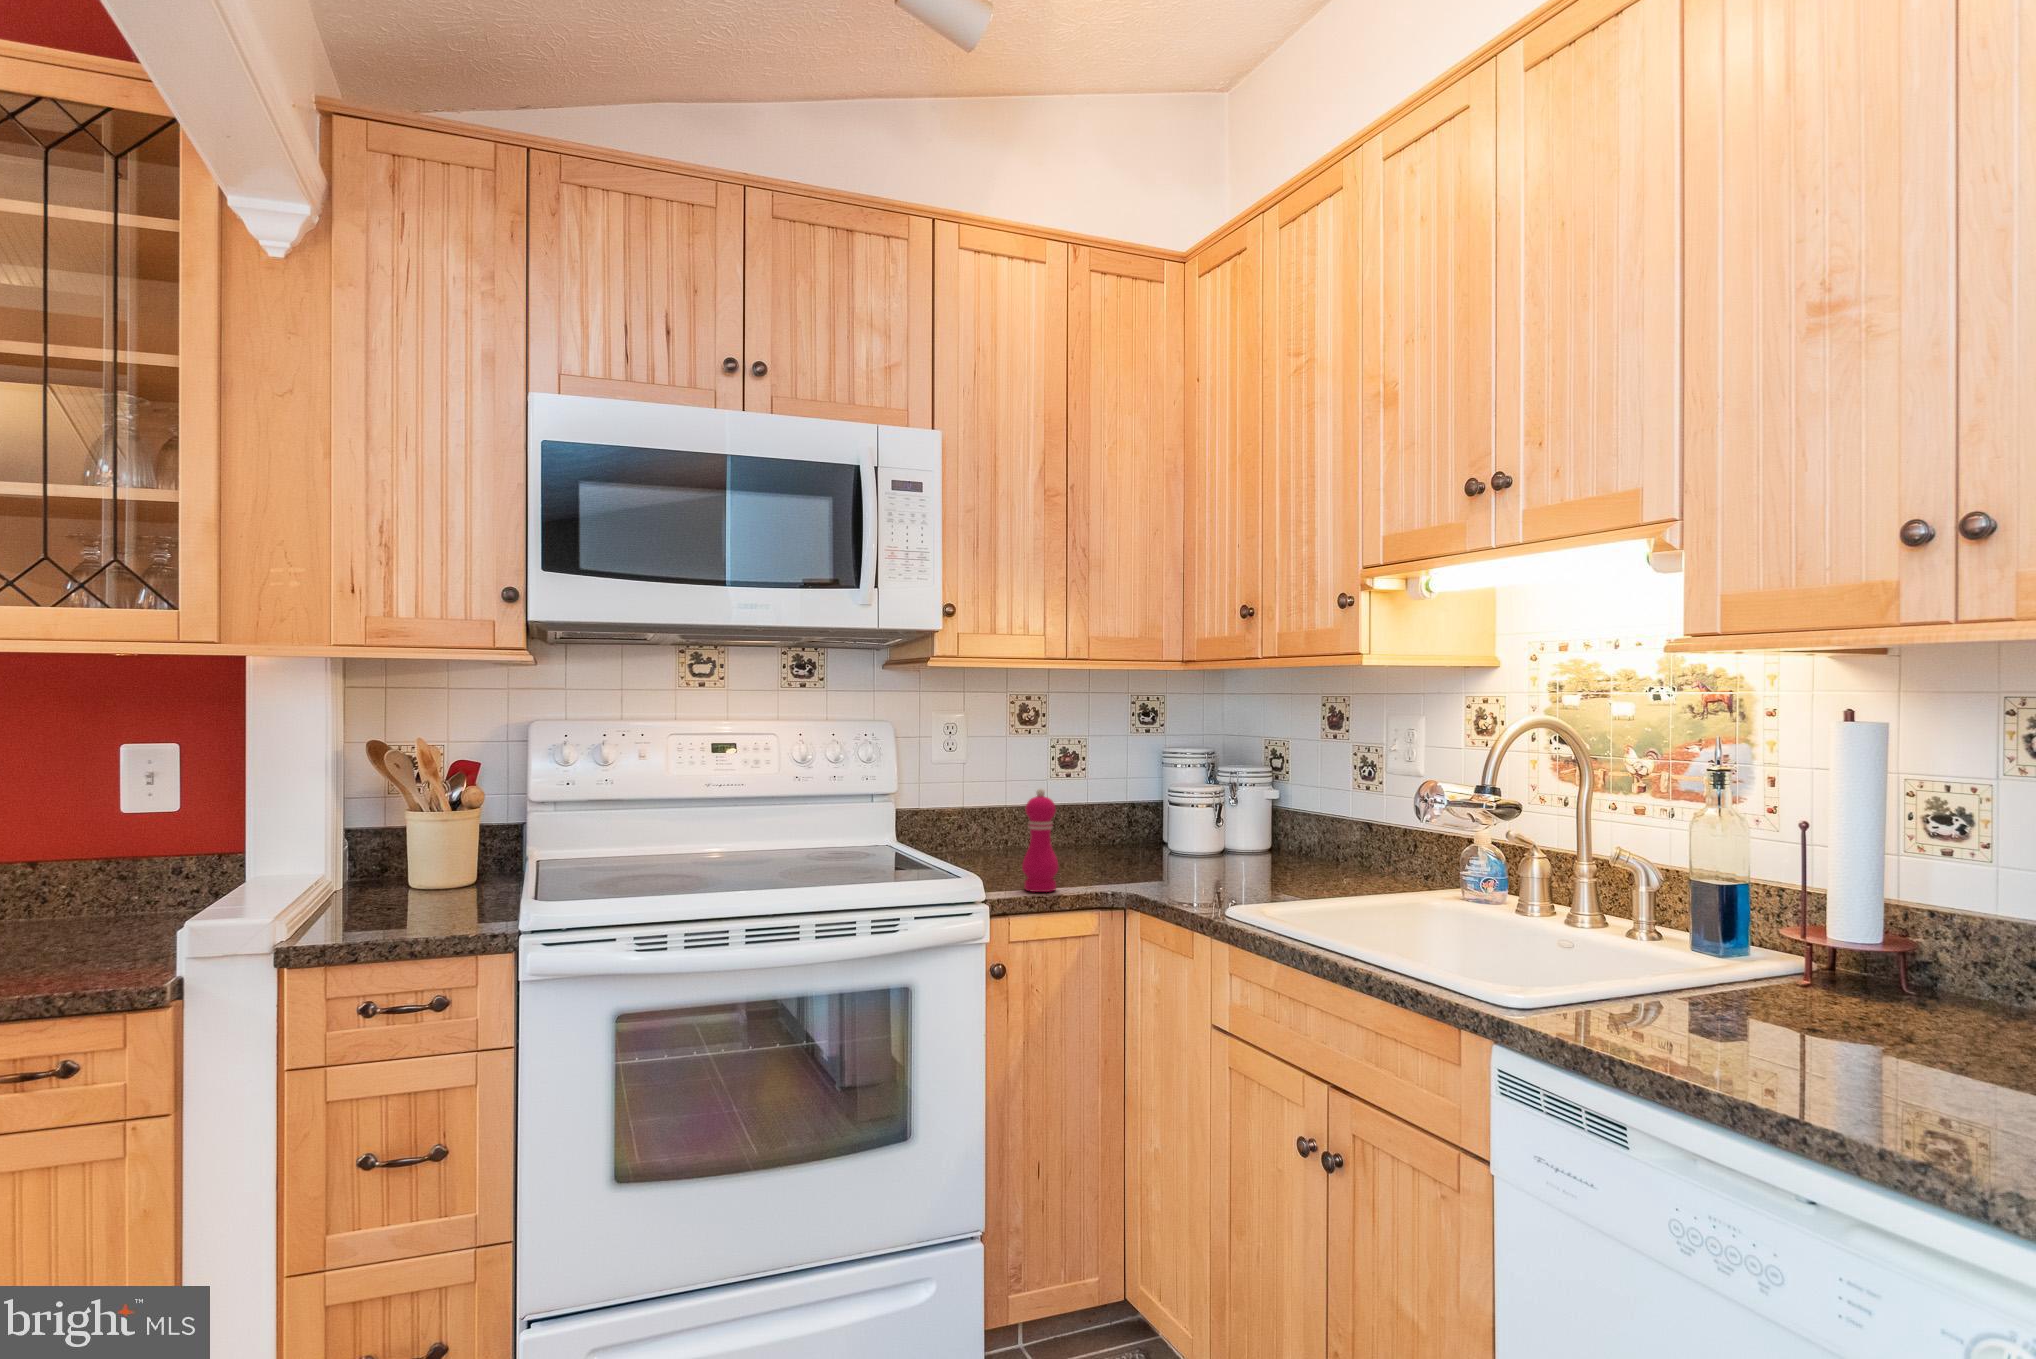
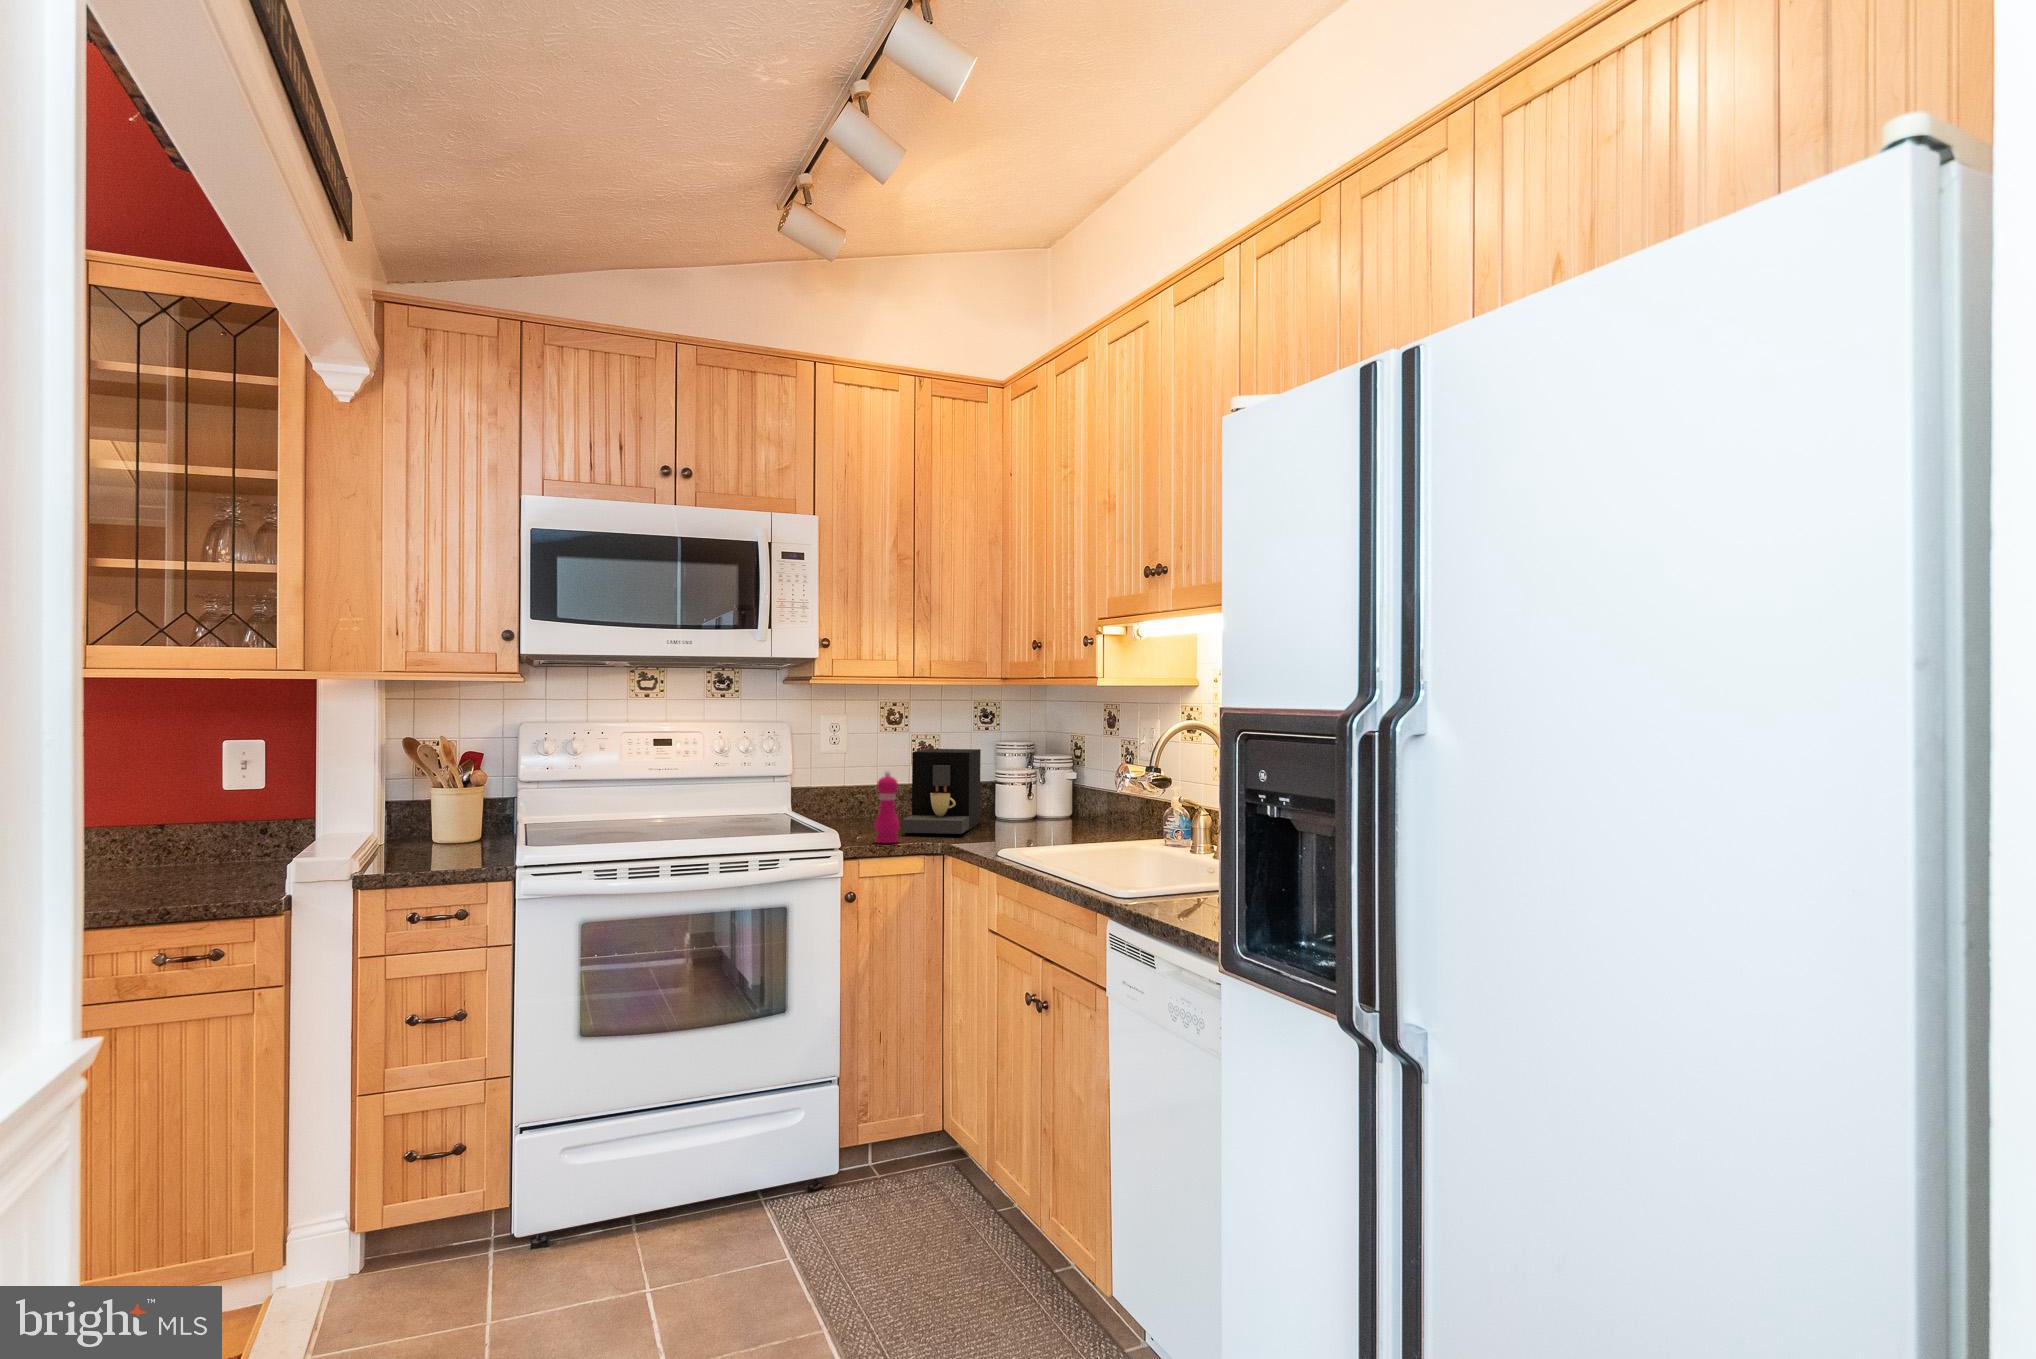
coffee maker: none [1055,757,1148,877] -> present [902,749,981,834]

